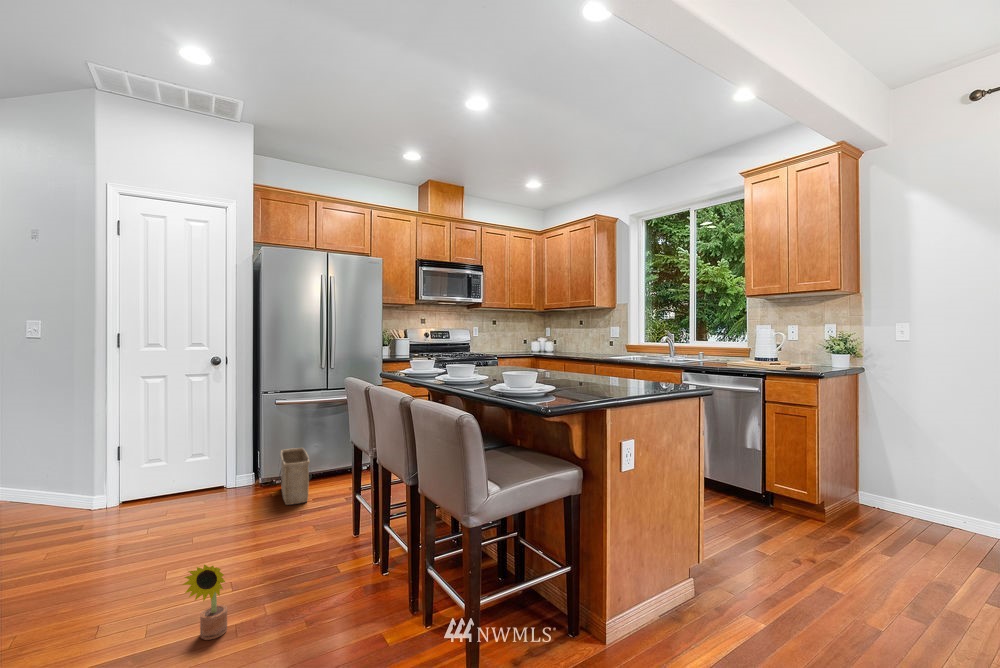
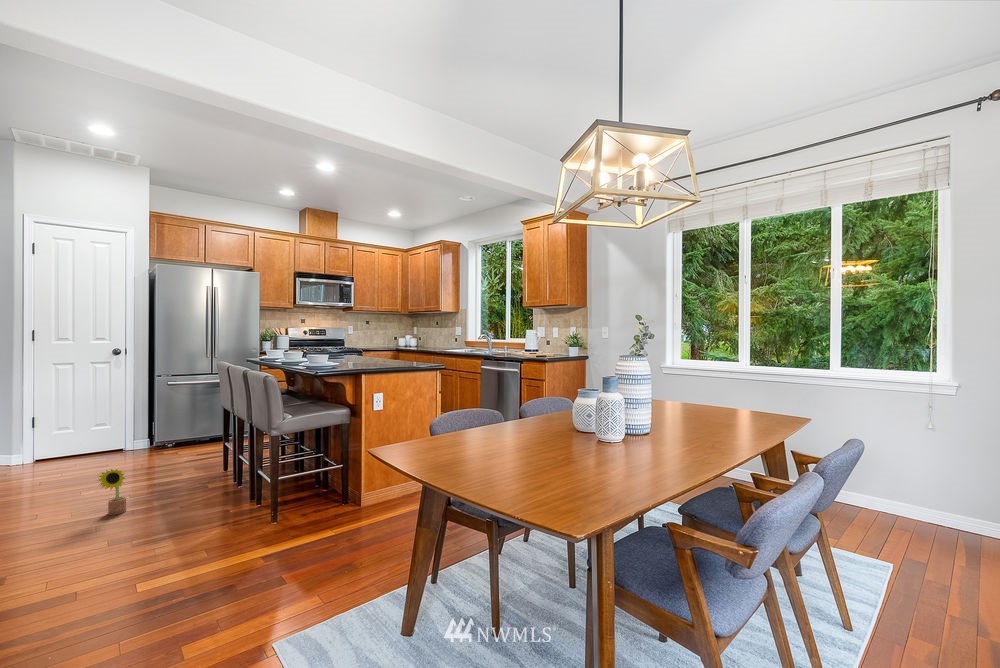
basket: present [278,448,311,505] -> none [168,418,196,457]

